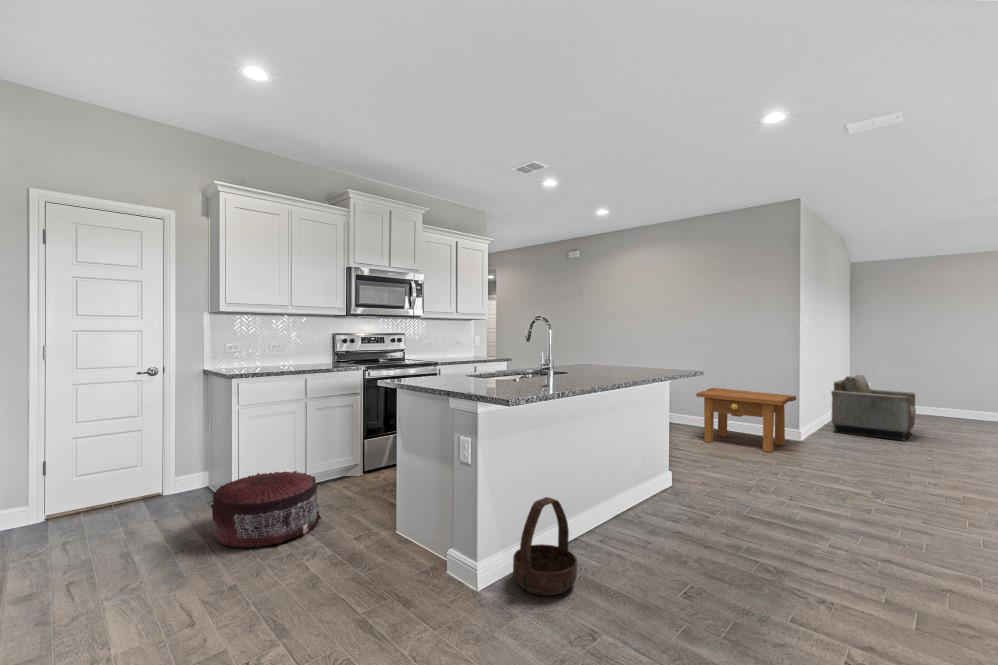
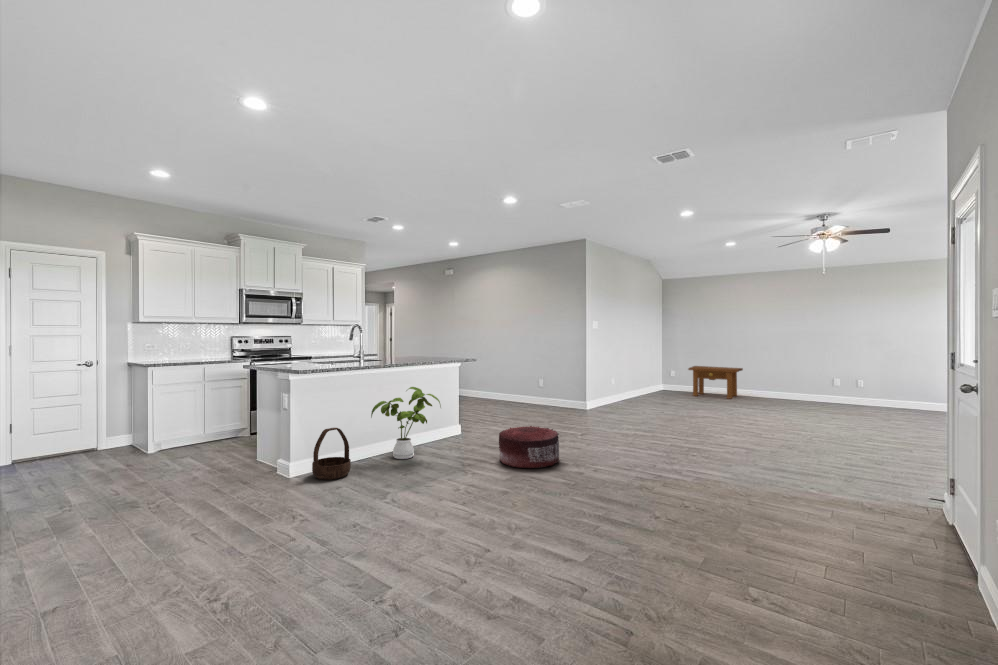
armchair: present [831,375,916,441] -> none [610,362,678,408]
side table: present [696,388,796,452] -> present [688,366,743,398]
house plant: none [583,423,703,542] -> present [371,387,441,459]
pouf: present [211,471,321,547] -> present [499,426,559,468]

